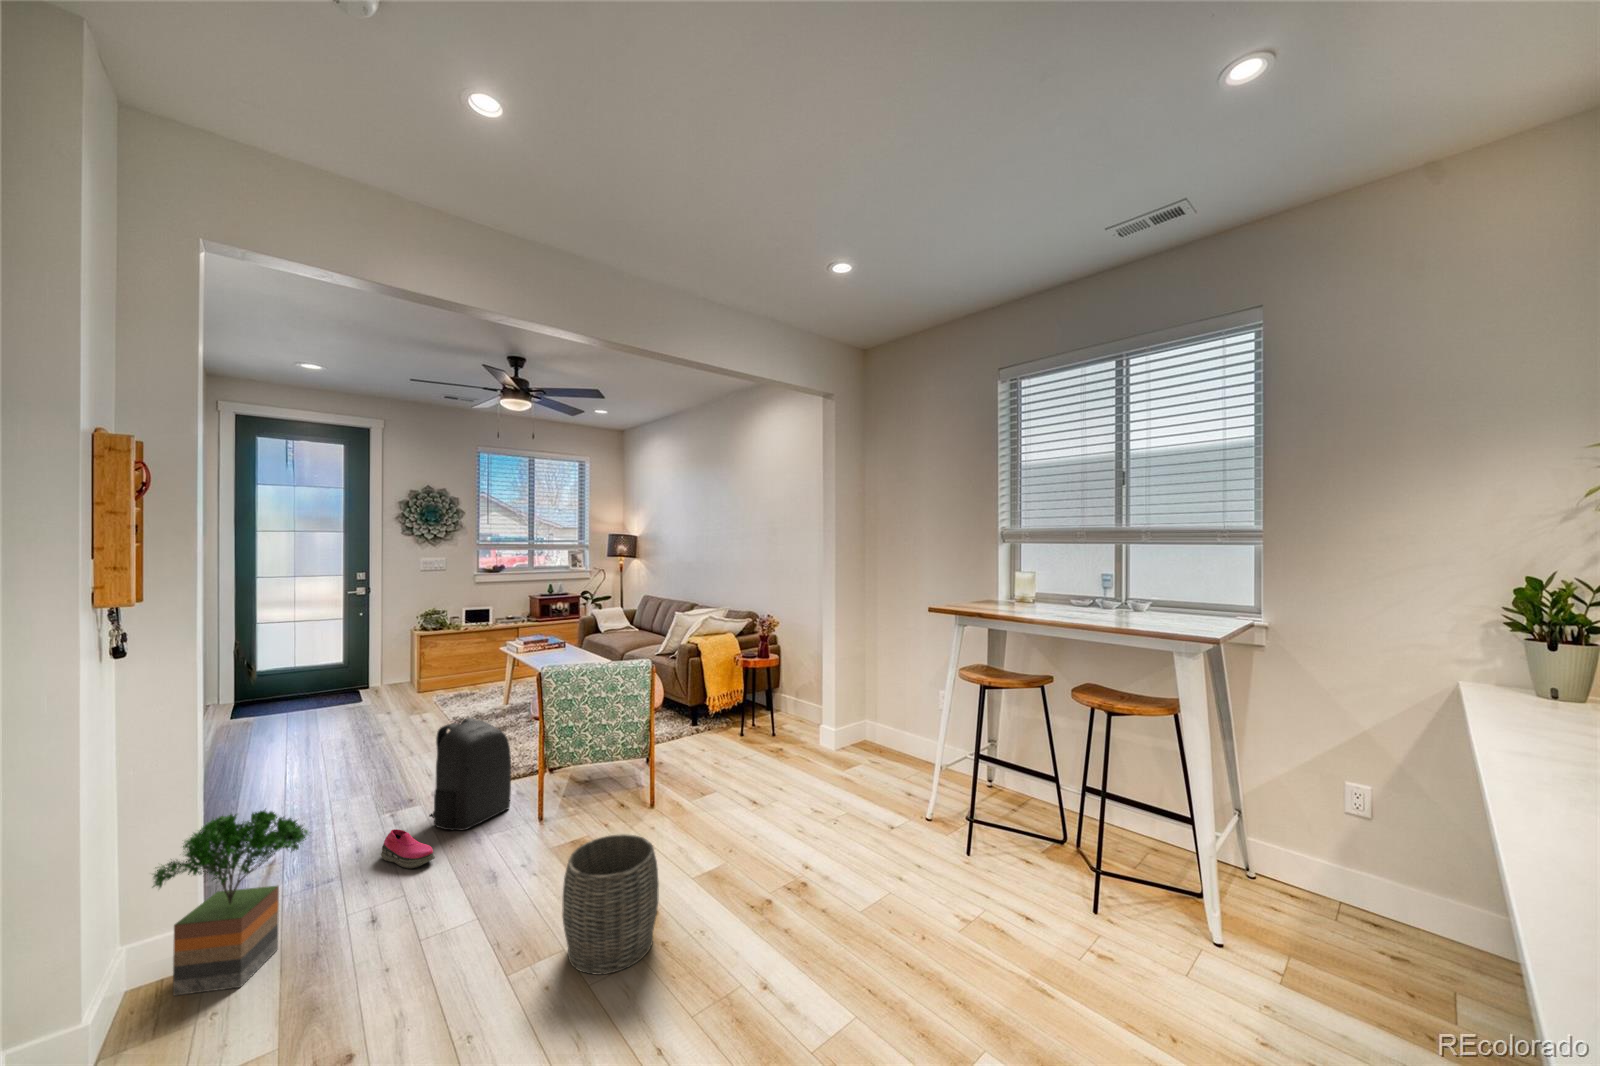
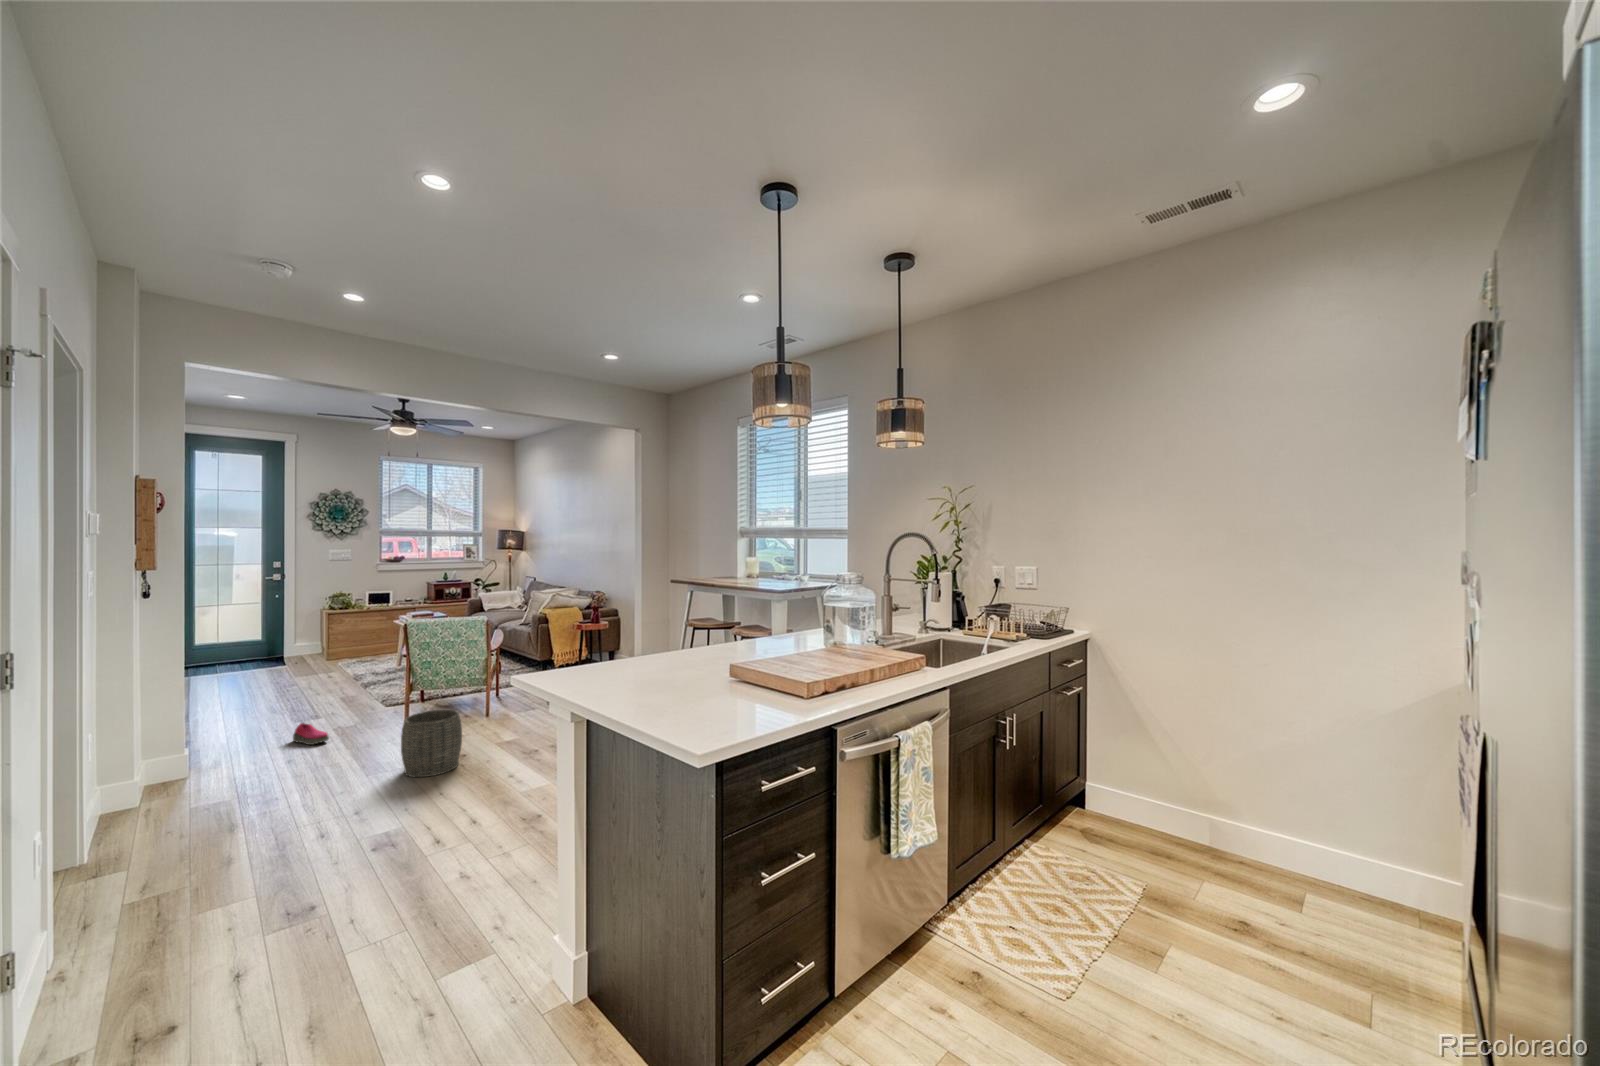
backpack: present [431,718,511,830] -> none [328,656,387,729]
potted tree: present [152,810,309,996] -> none [153,693,249,790]

